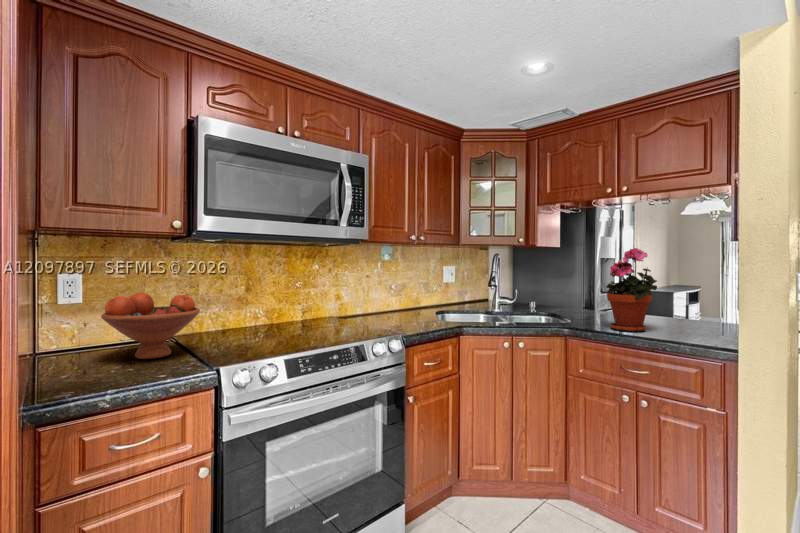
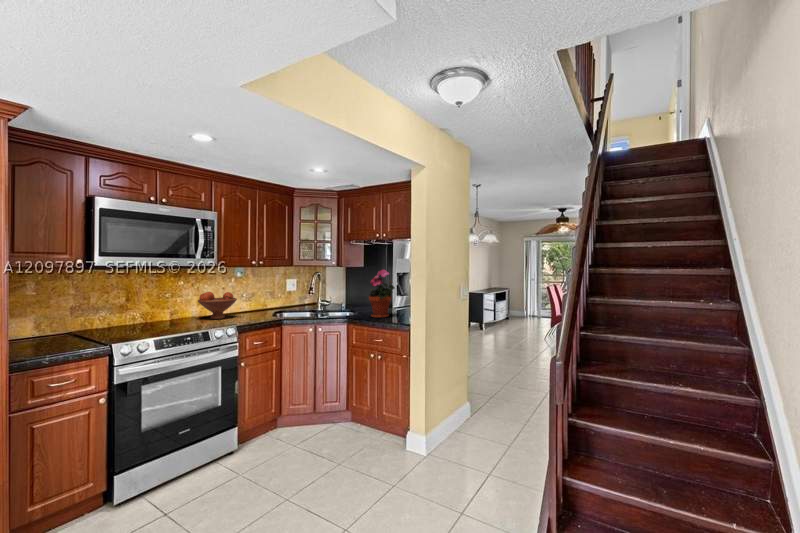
fruit bowl: present [101,293,200,359] -> present [198,292,237,319]

